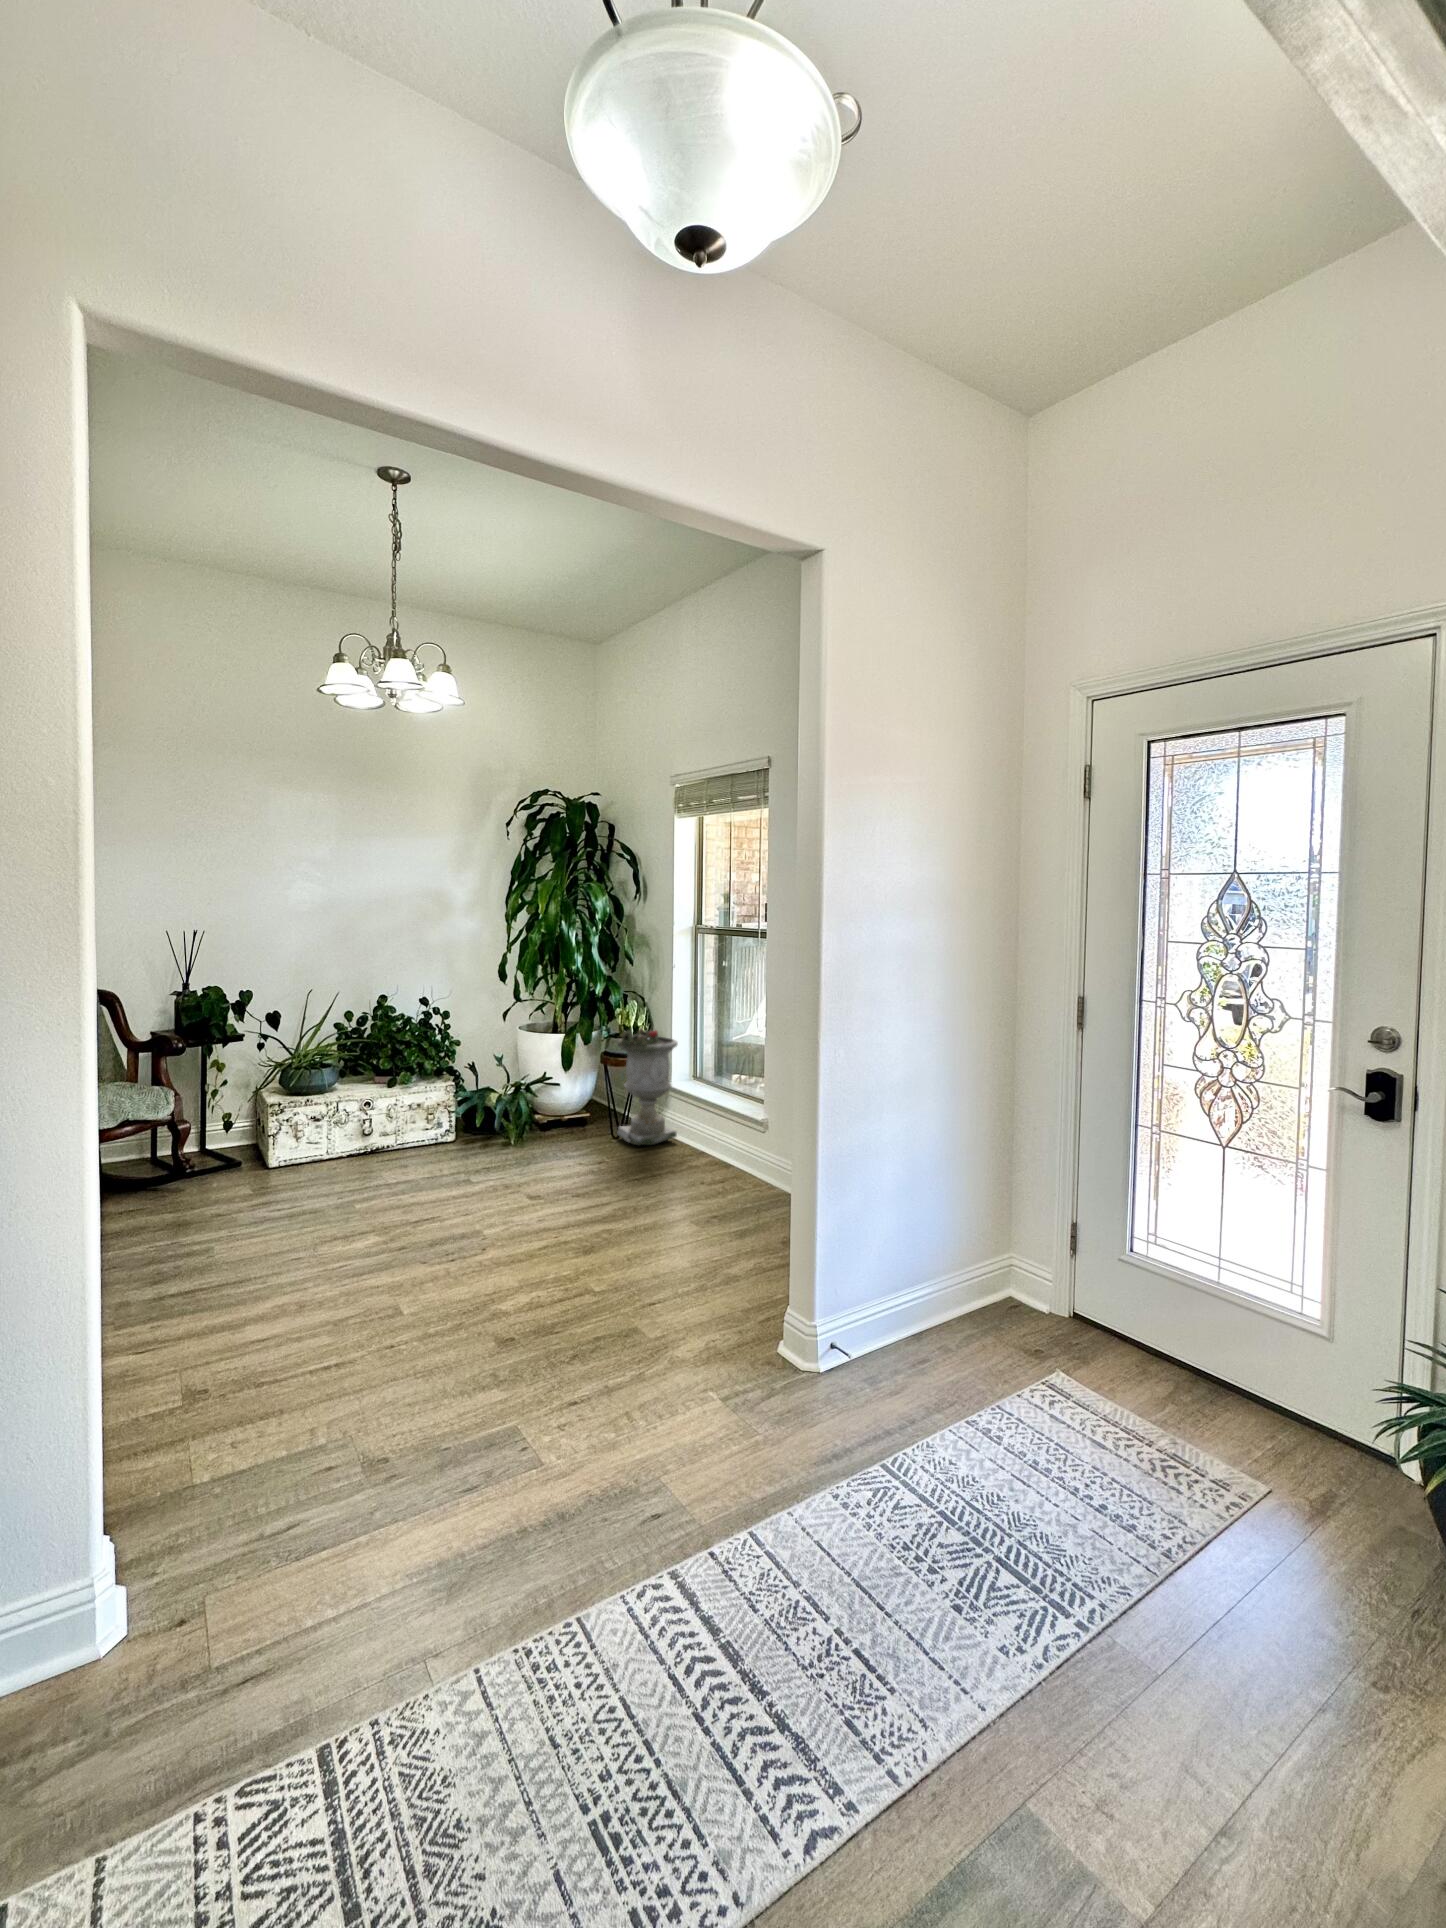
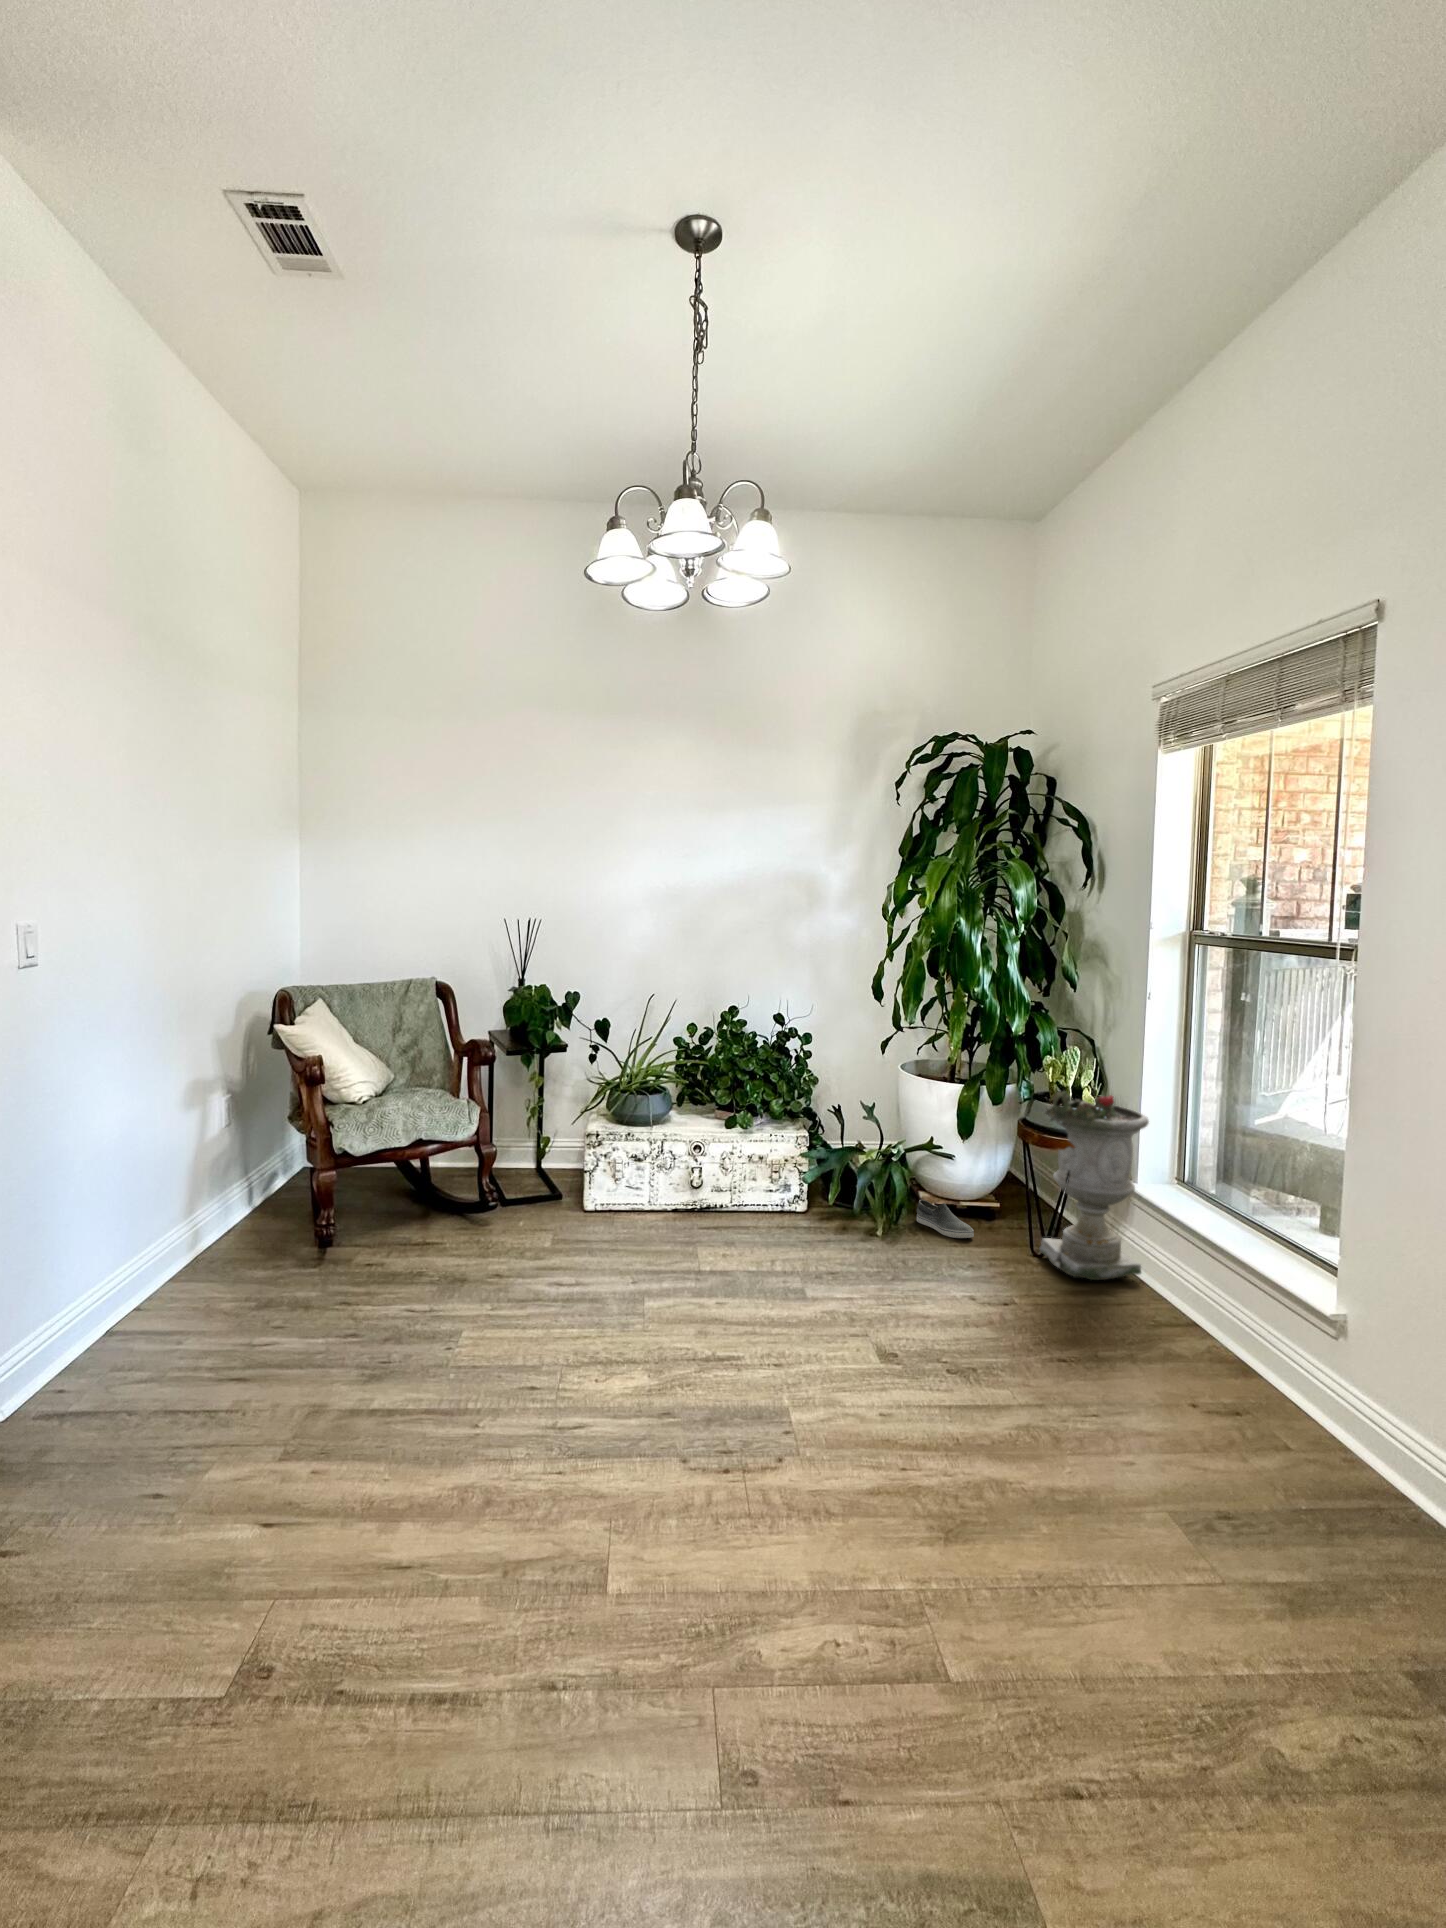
shoe: none [535,1117,575,1138] -> present [917,1200,974,1238]

